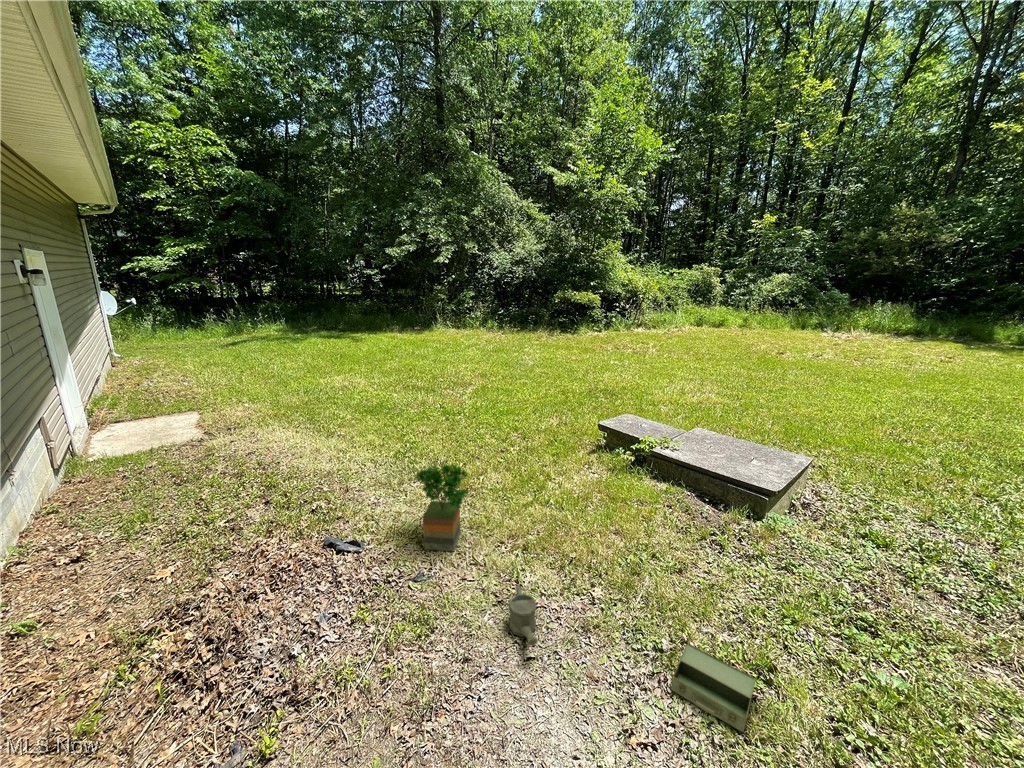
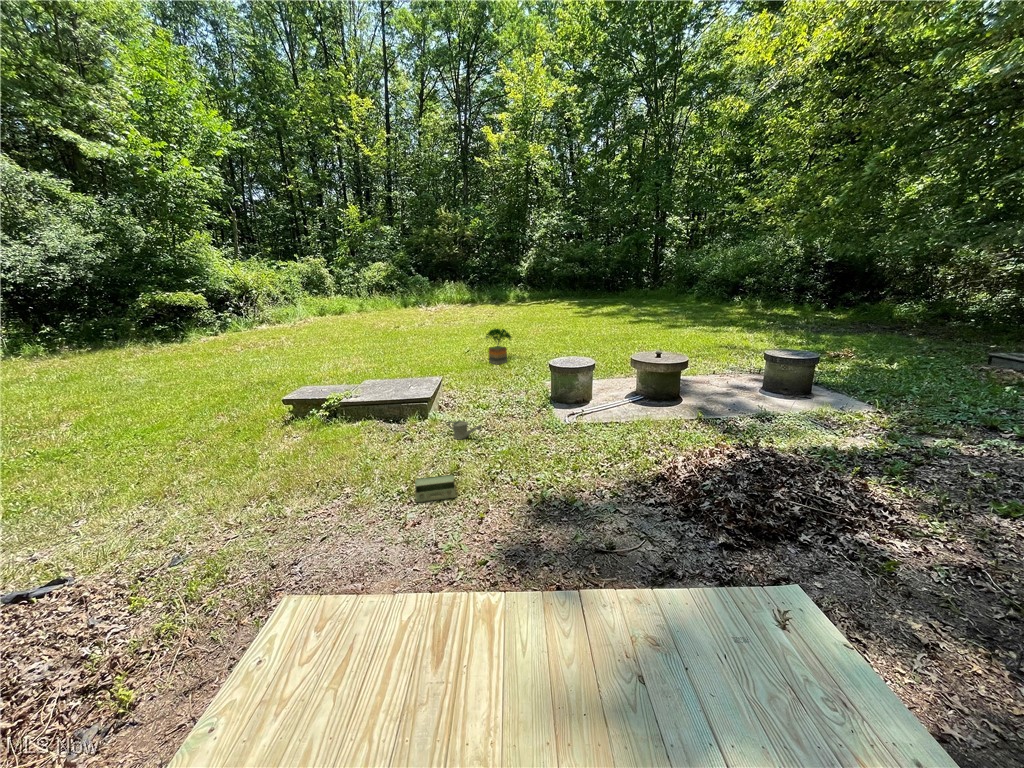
potted tree: present [416,465,469,551] -> present [486,329,511,365]
watering can: present [509,585,538,645] -> present [448,421,481,440]

